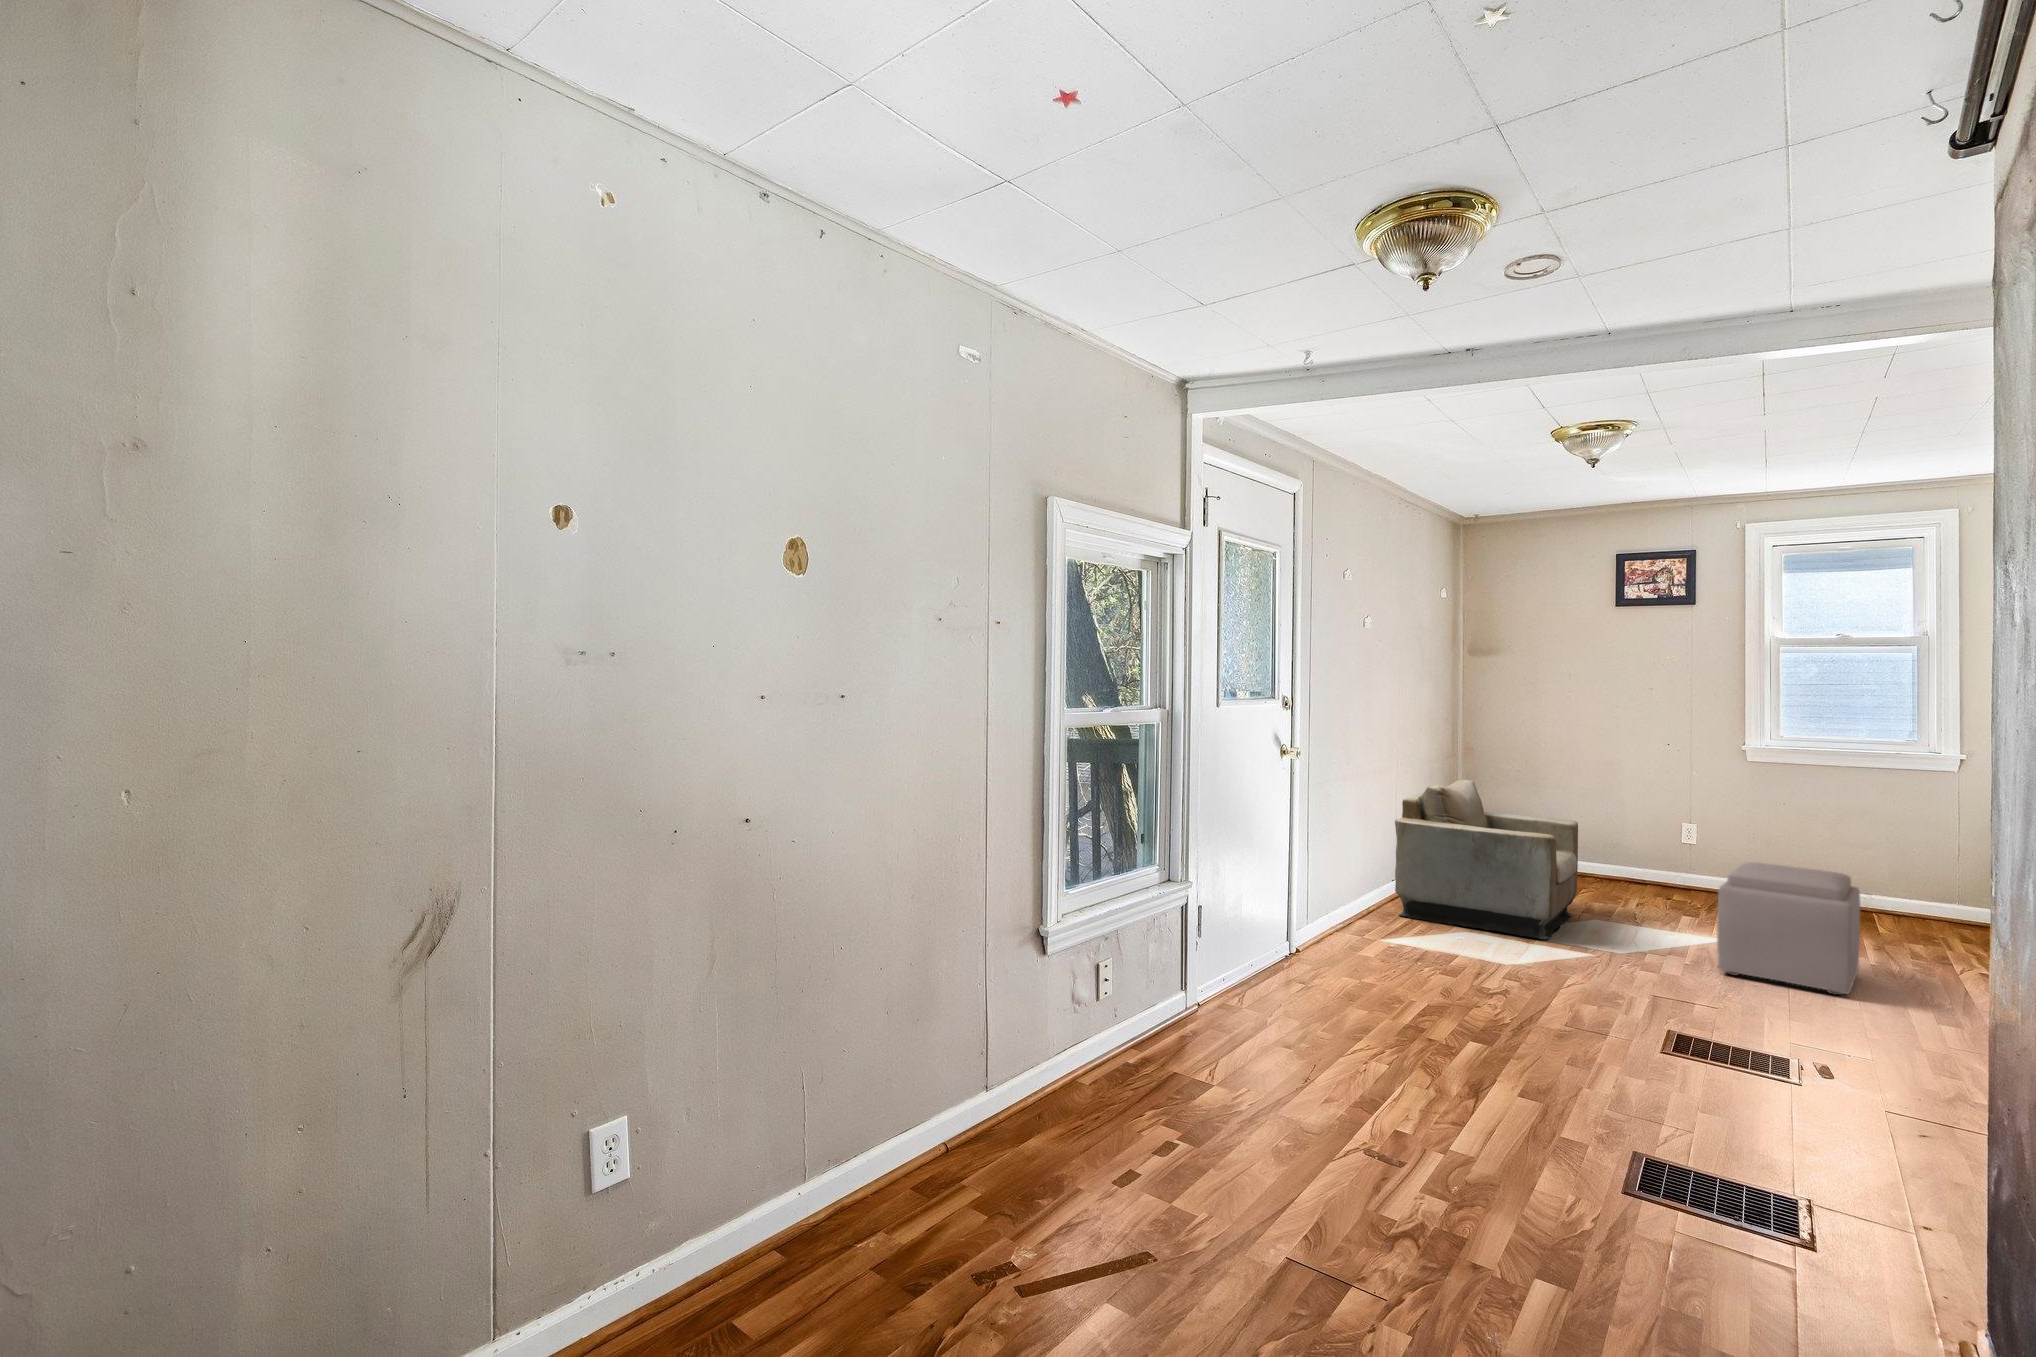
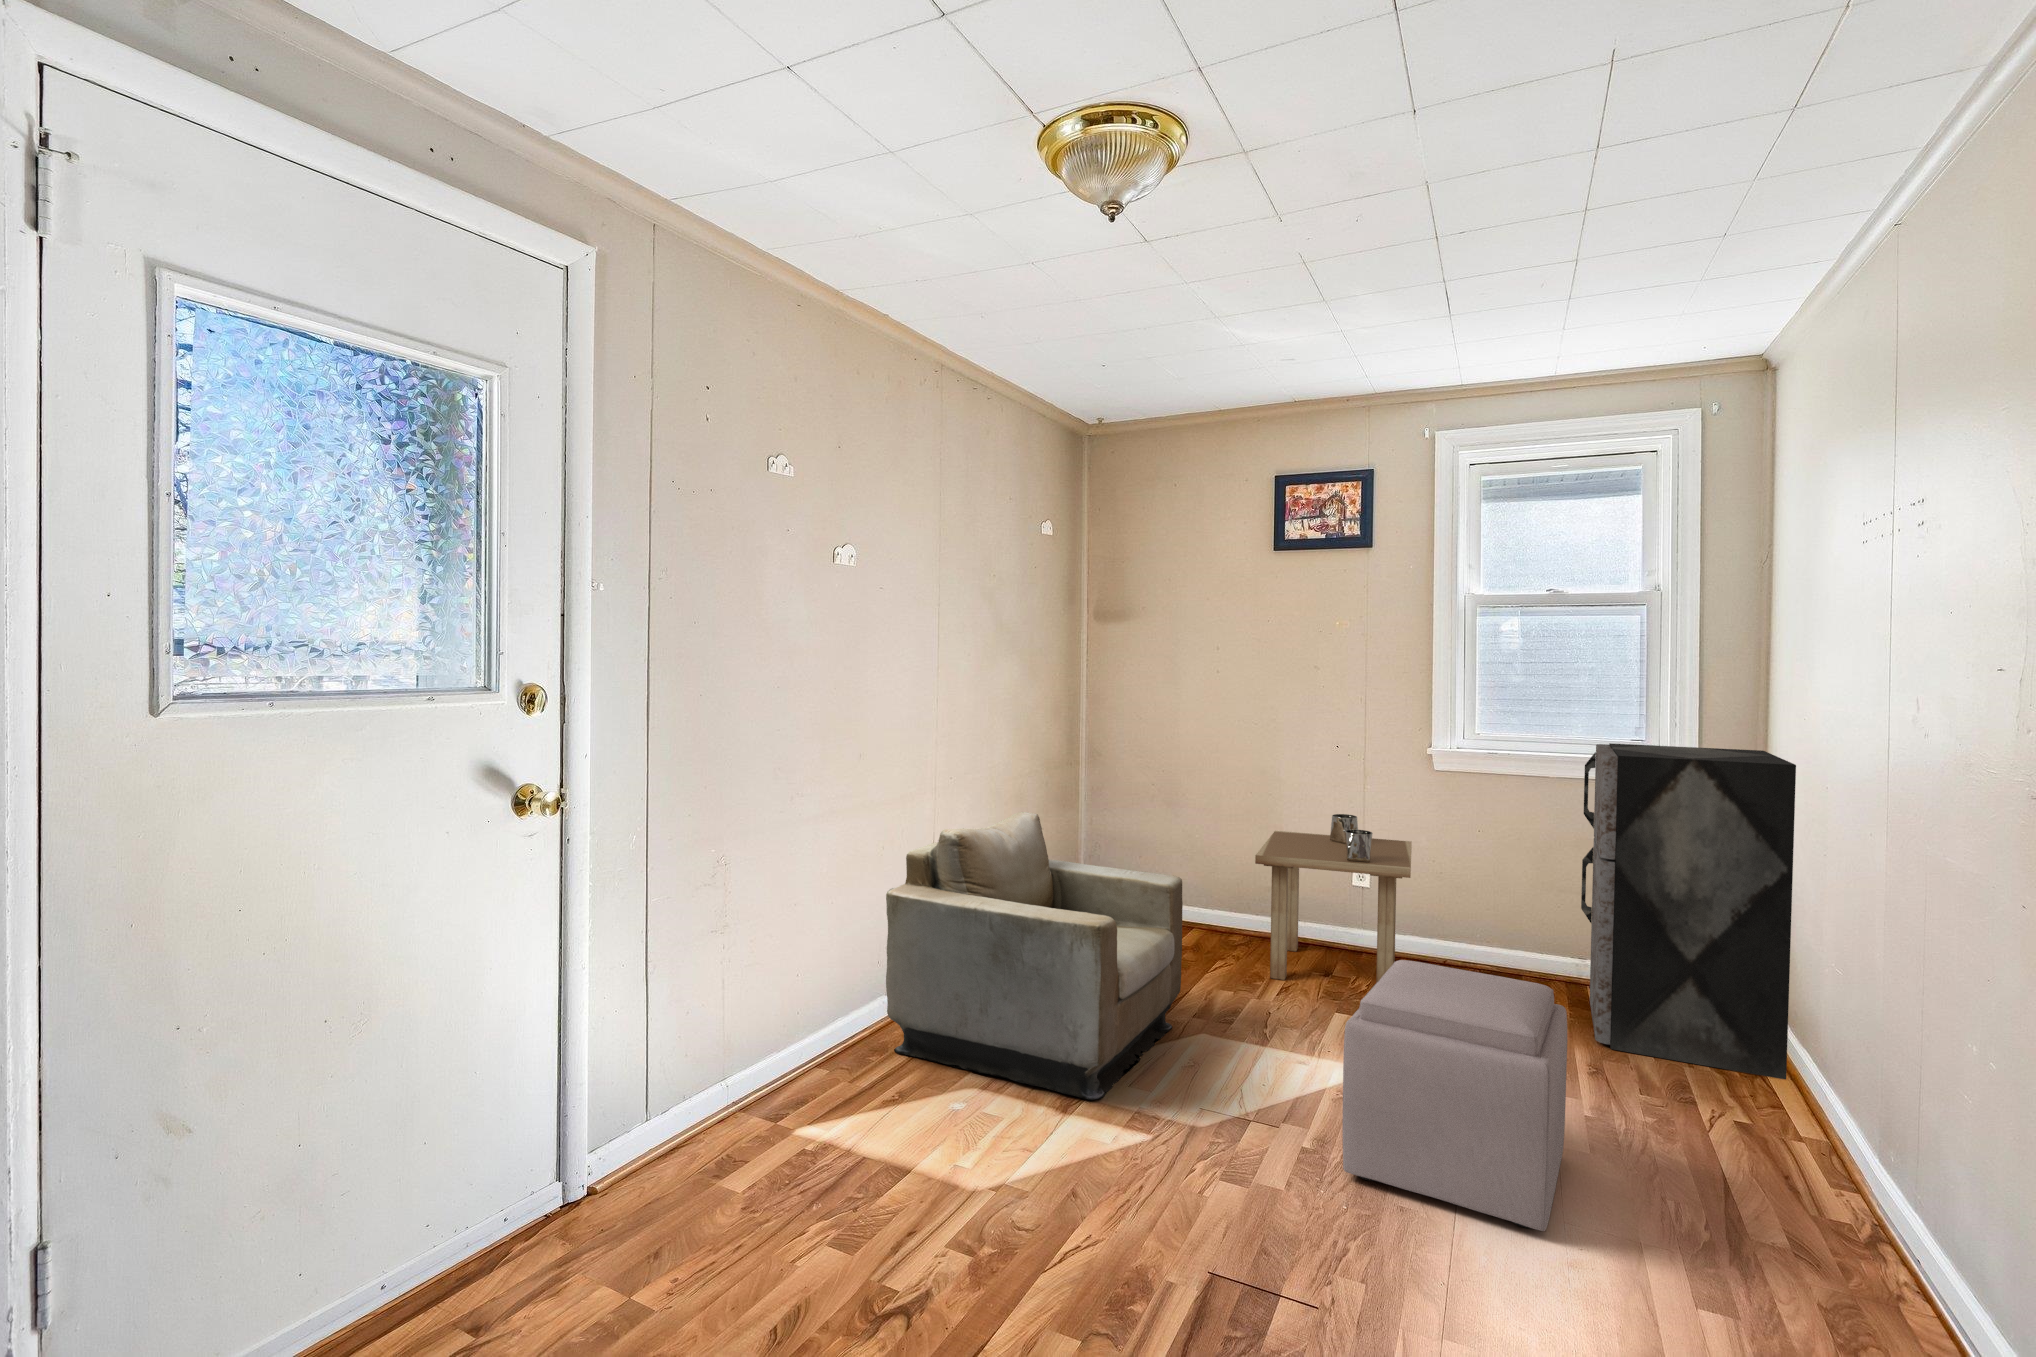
storage cabinet: none [1868,742,2027,958] -> present [1581,743,1796,1080]
side table: none [1616,791,1736,909] -> present [1255,814,1412,982]

